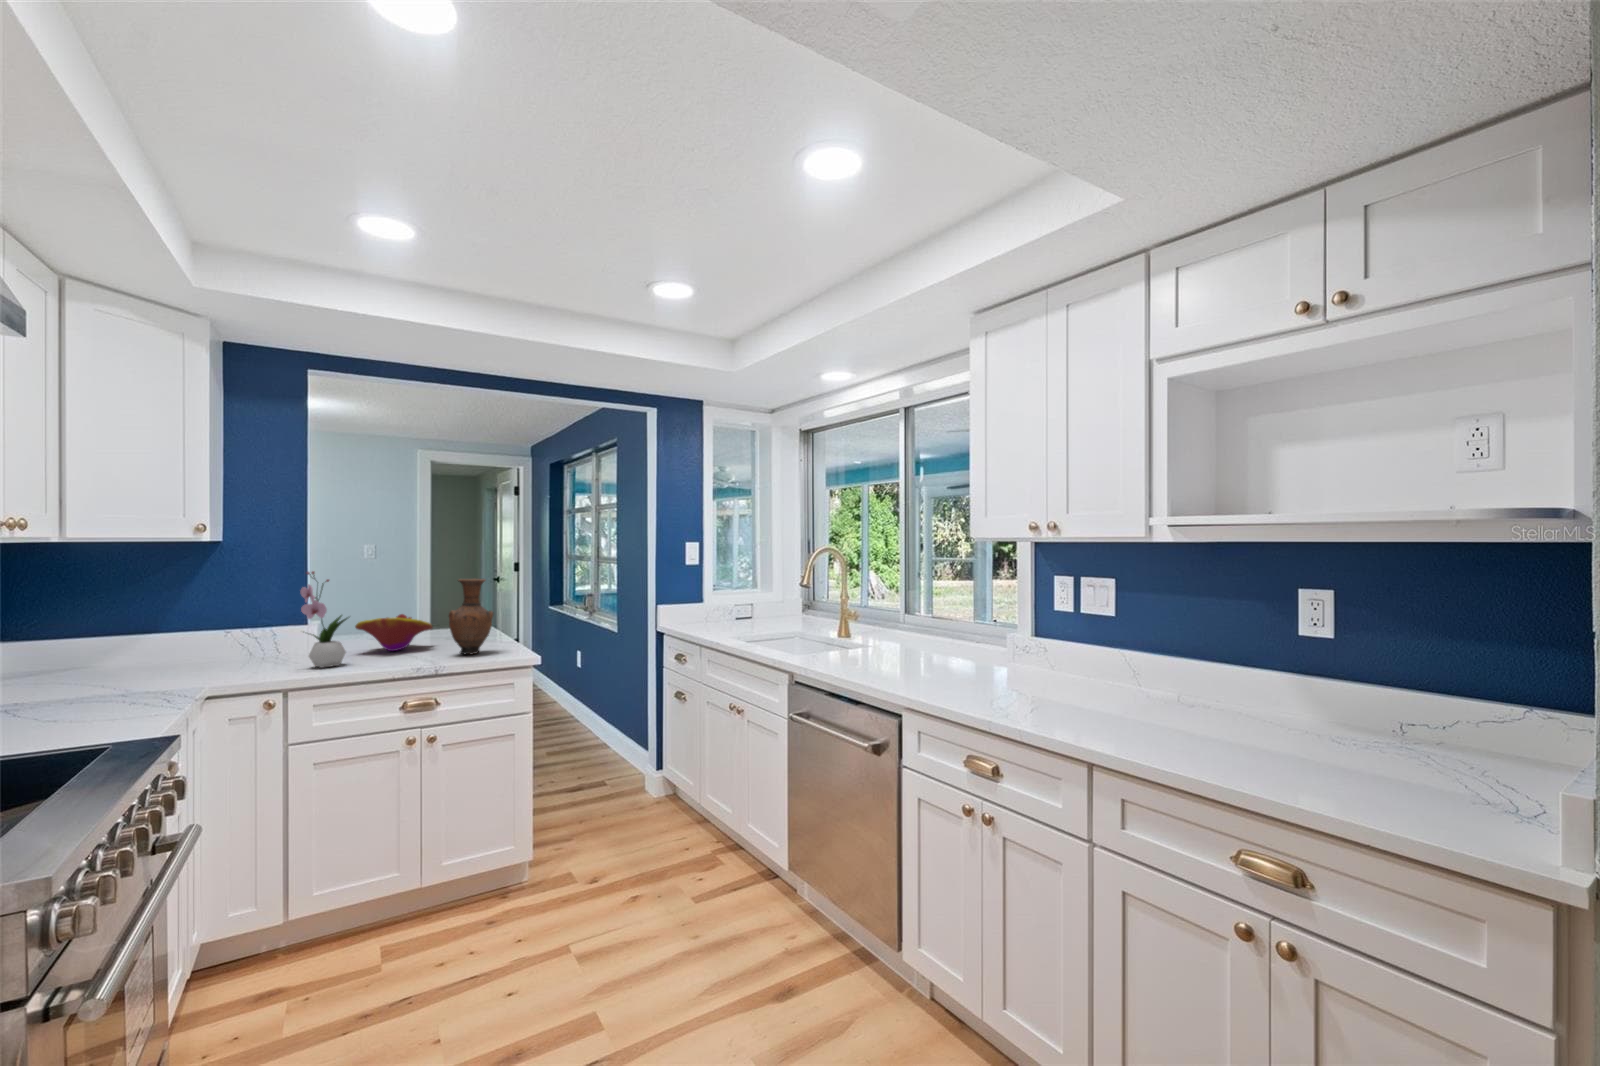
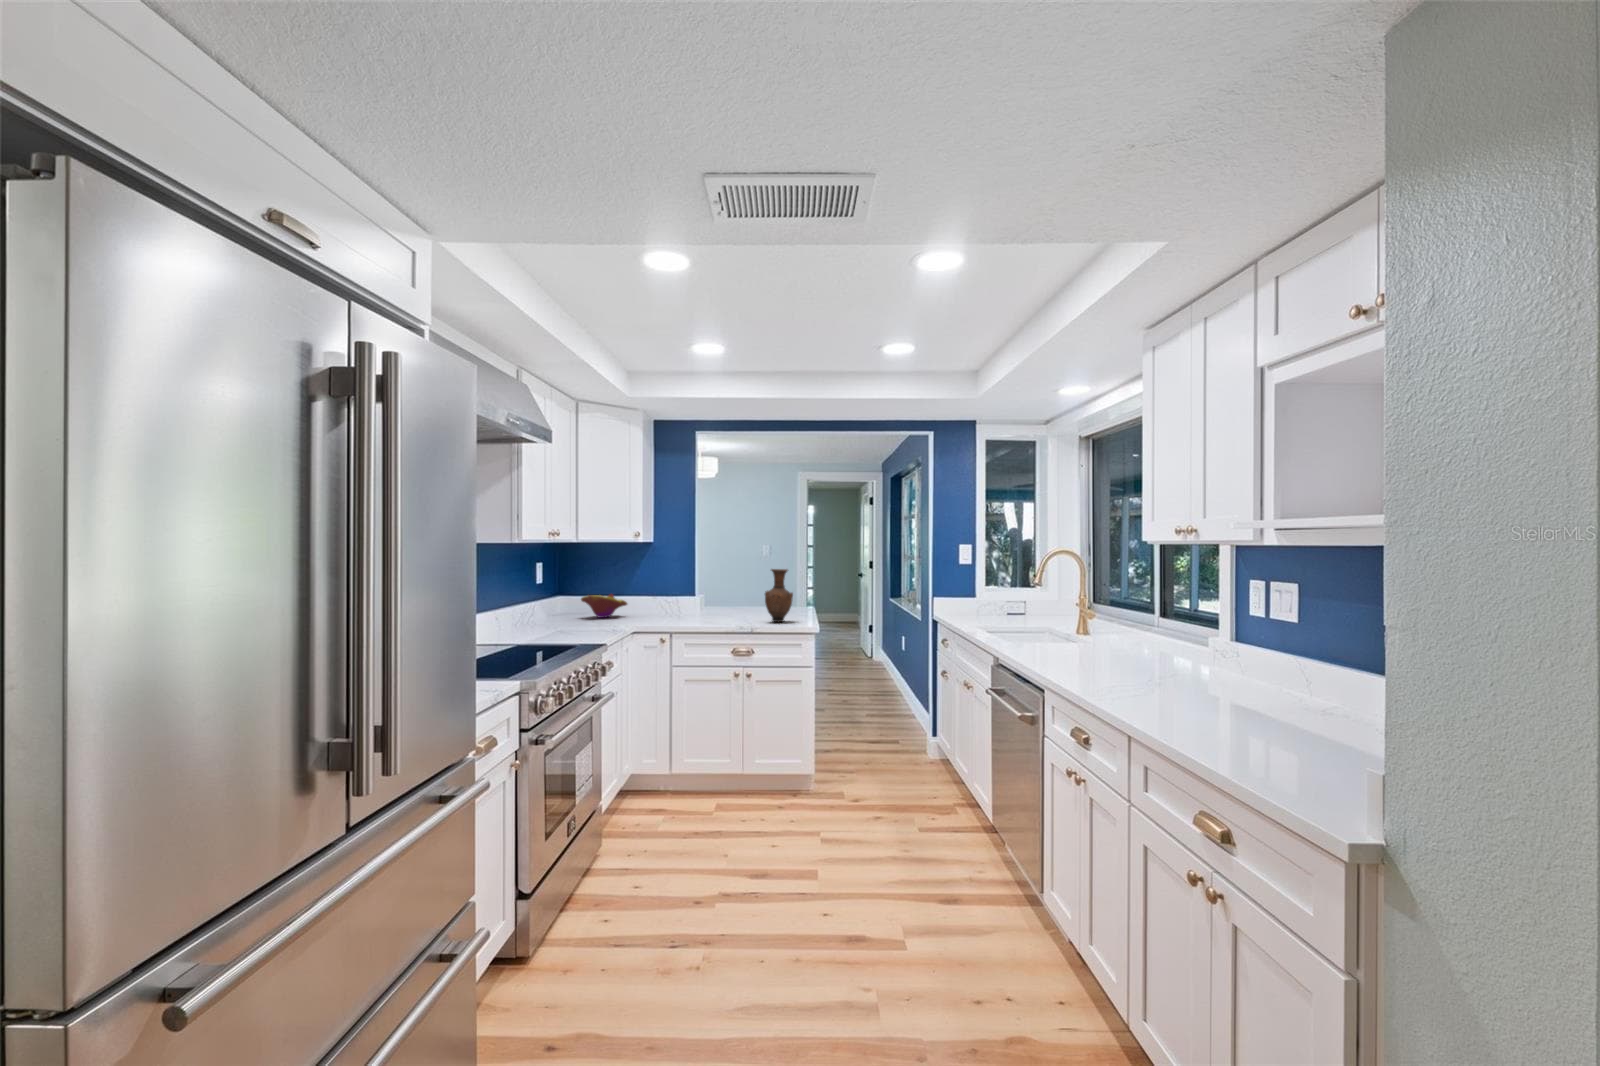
flower arrangement: present [300,571,348,668] -> none [682,561,709,623]
decorative bowl: present [355,614,432,651] -> present [581,594,627,618]

